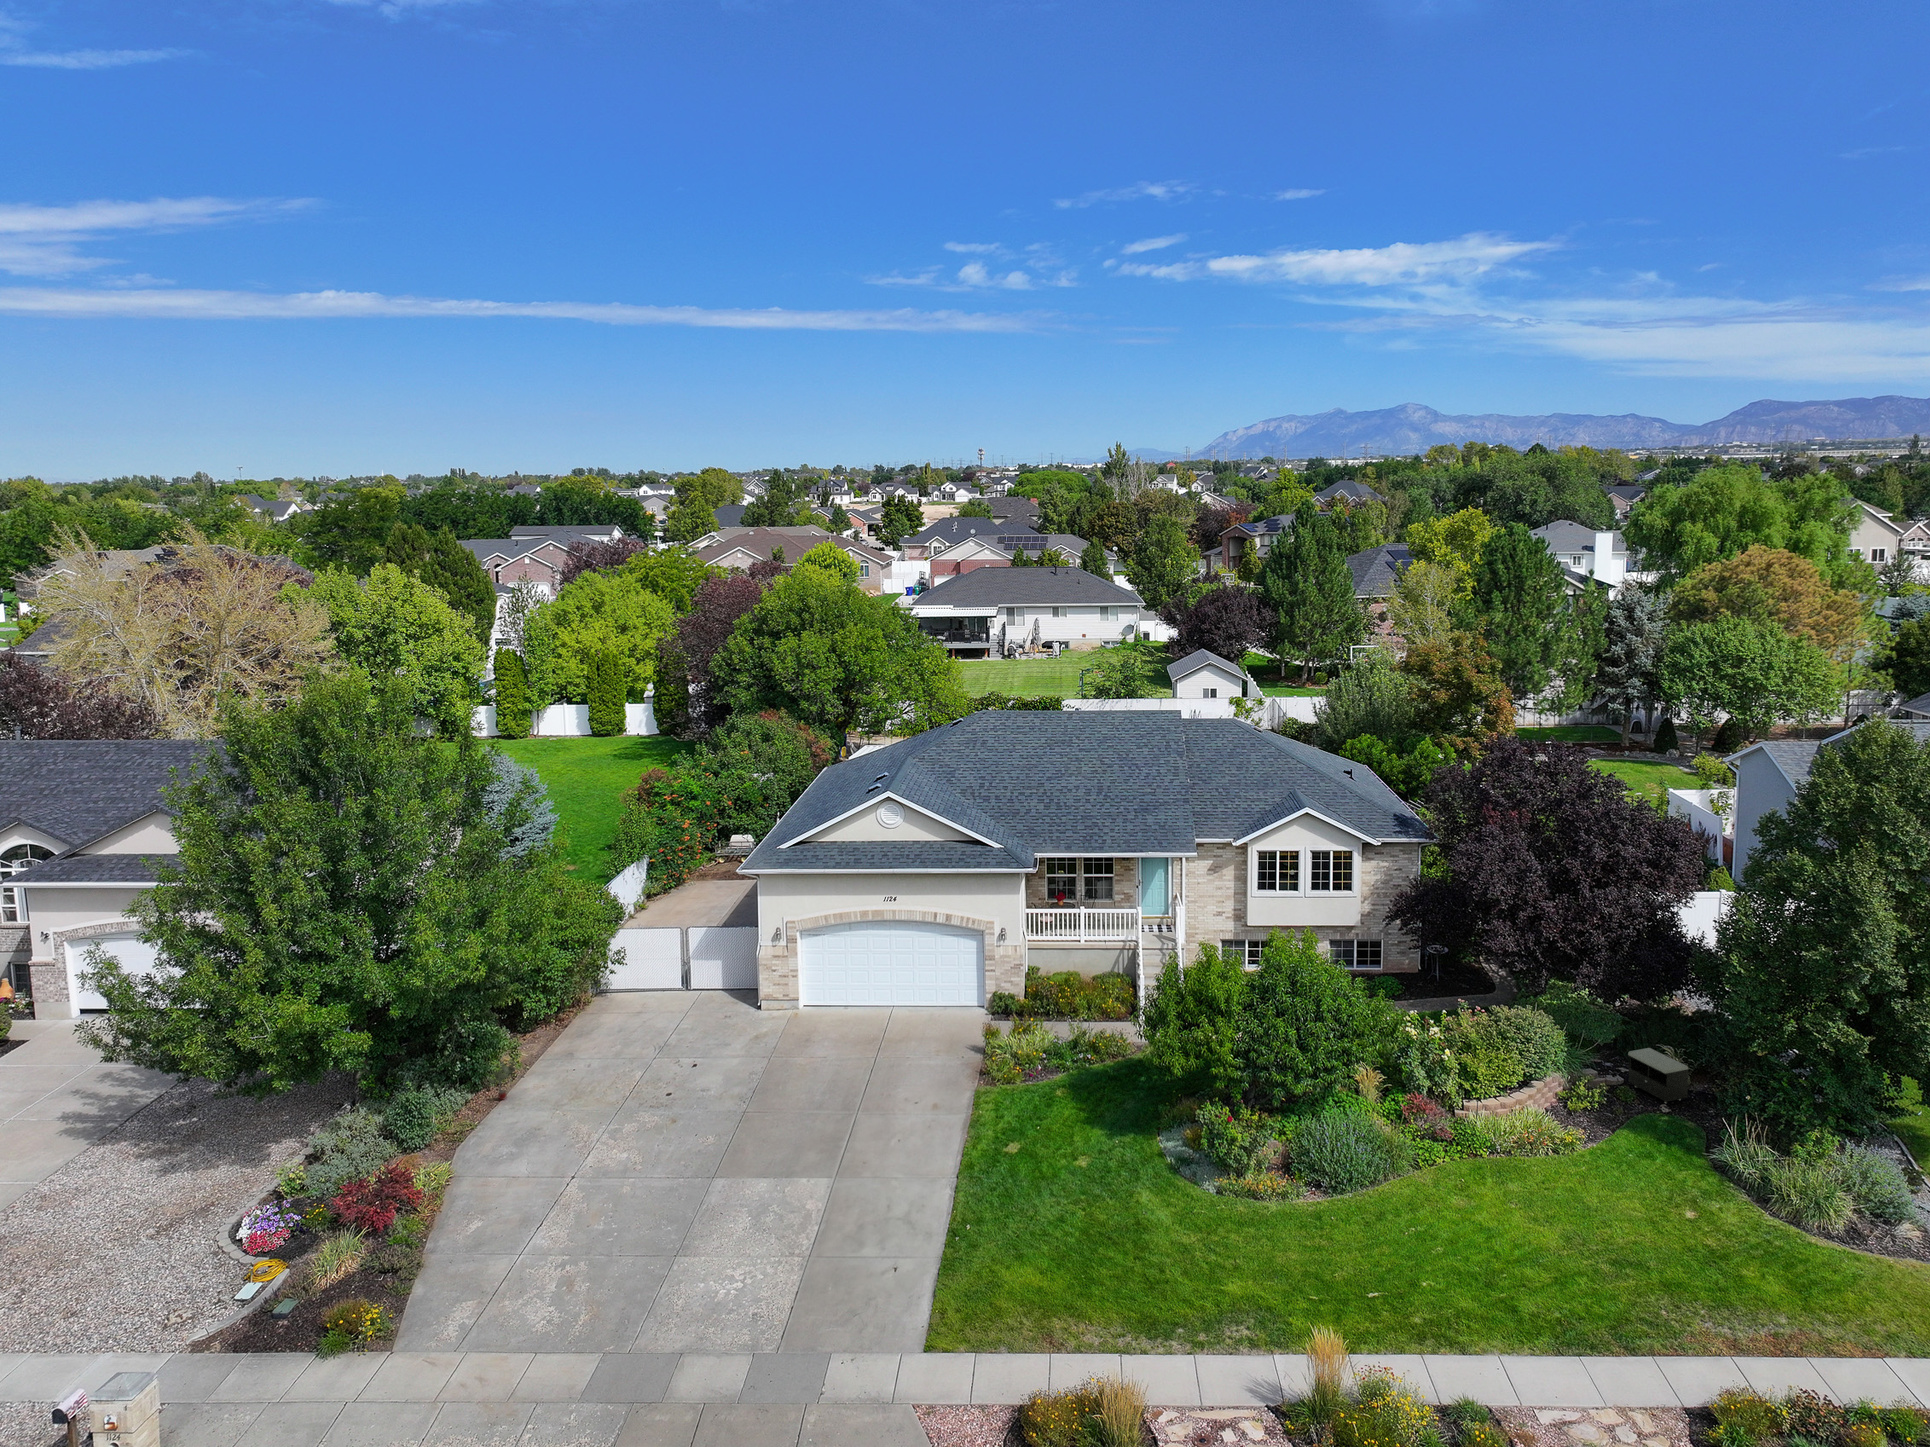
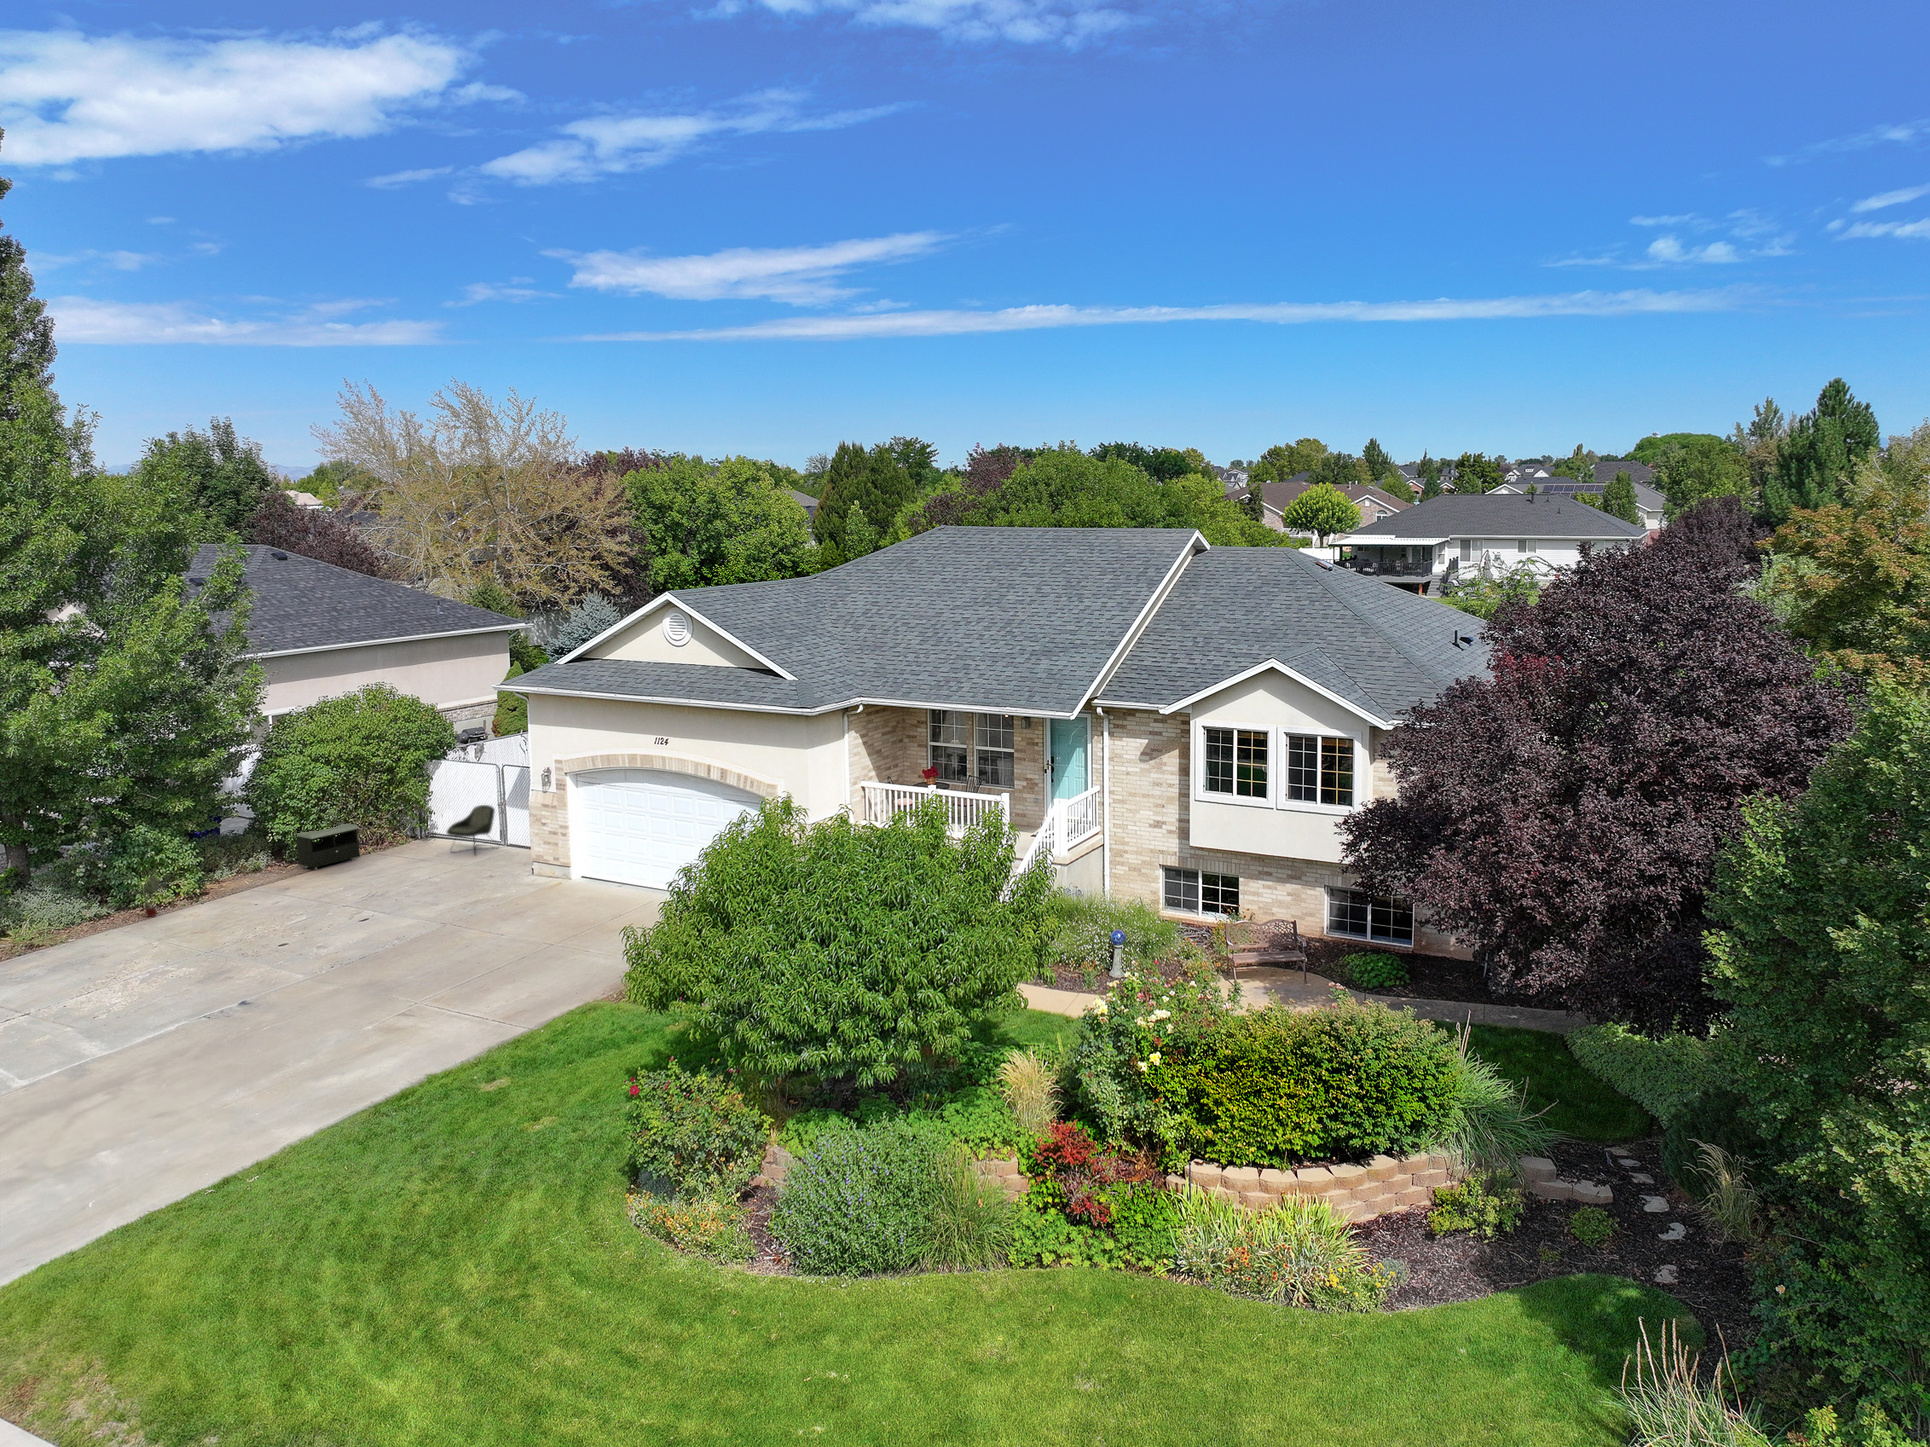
lounge chair: none [652,962,690,1006] -> present [447,805,497,850]
storage bench: present [1628,1048,1688,1103] -> present [296,823,360,870]

